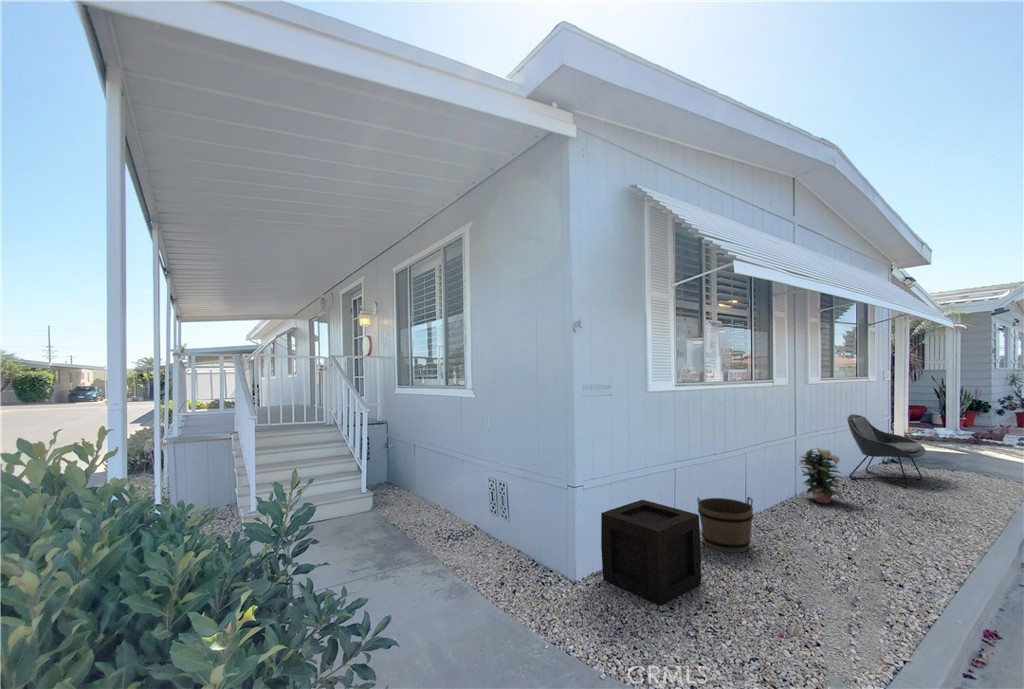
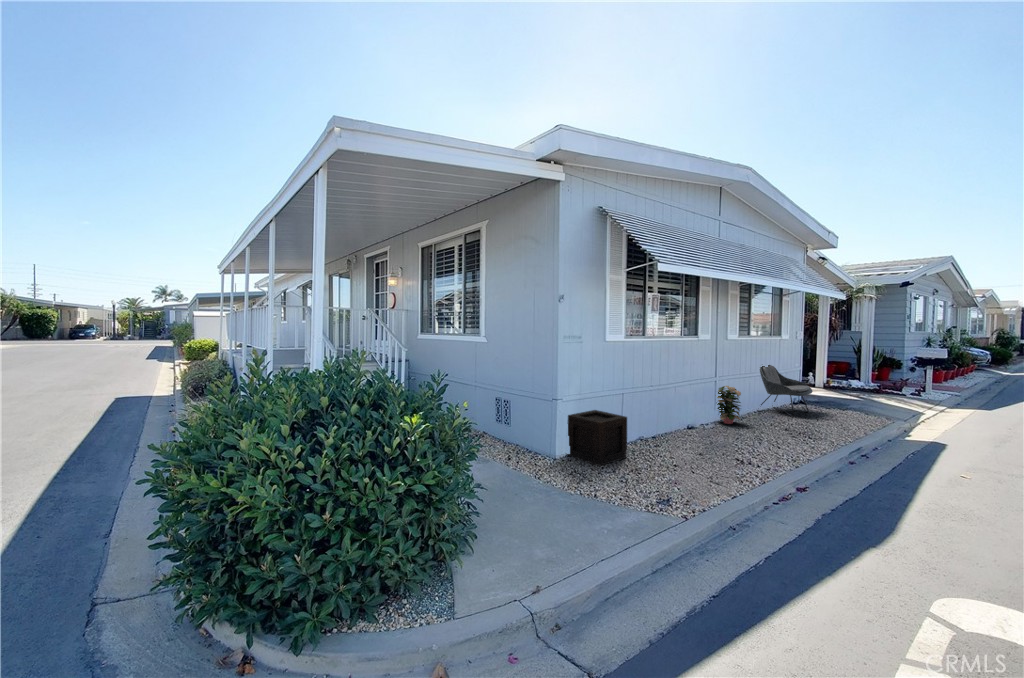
bucket: present [697,497,753,553] -> none [633,412,668,446]

